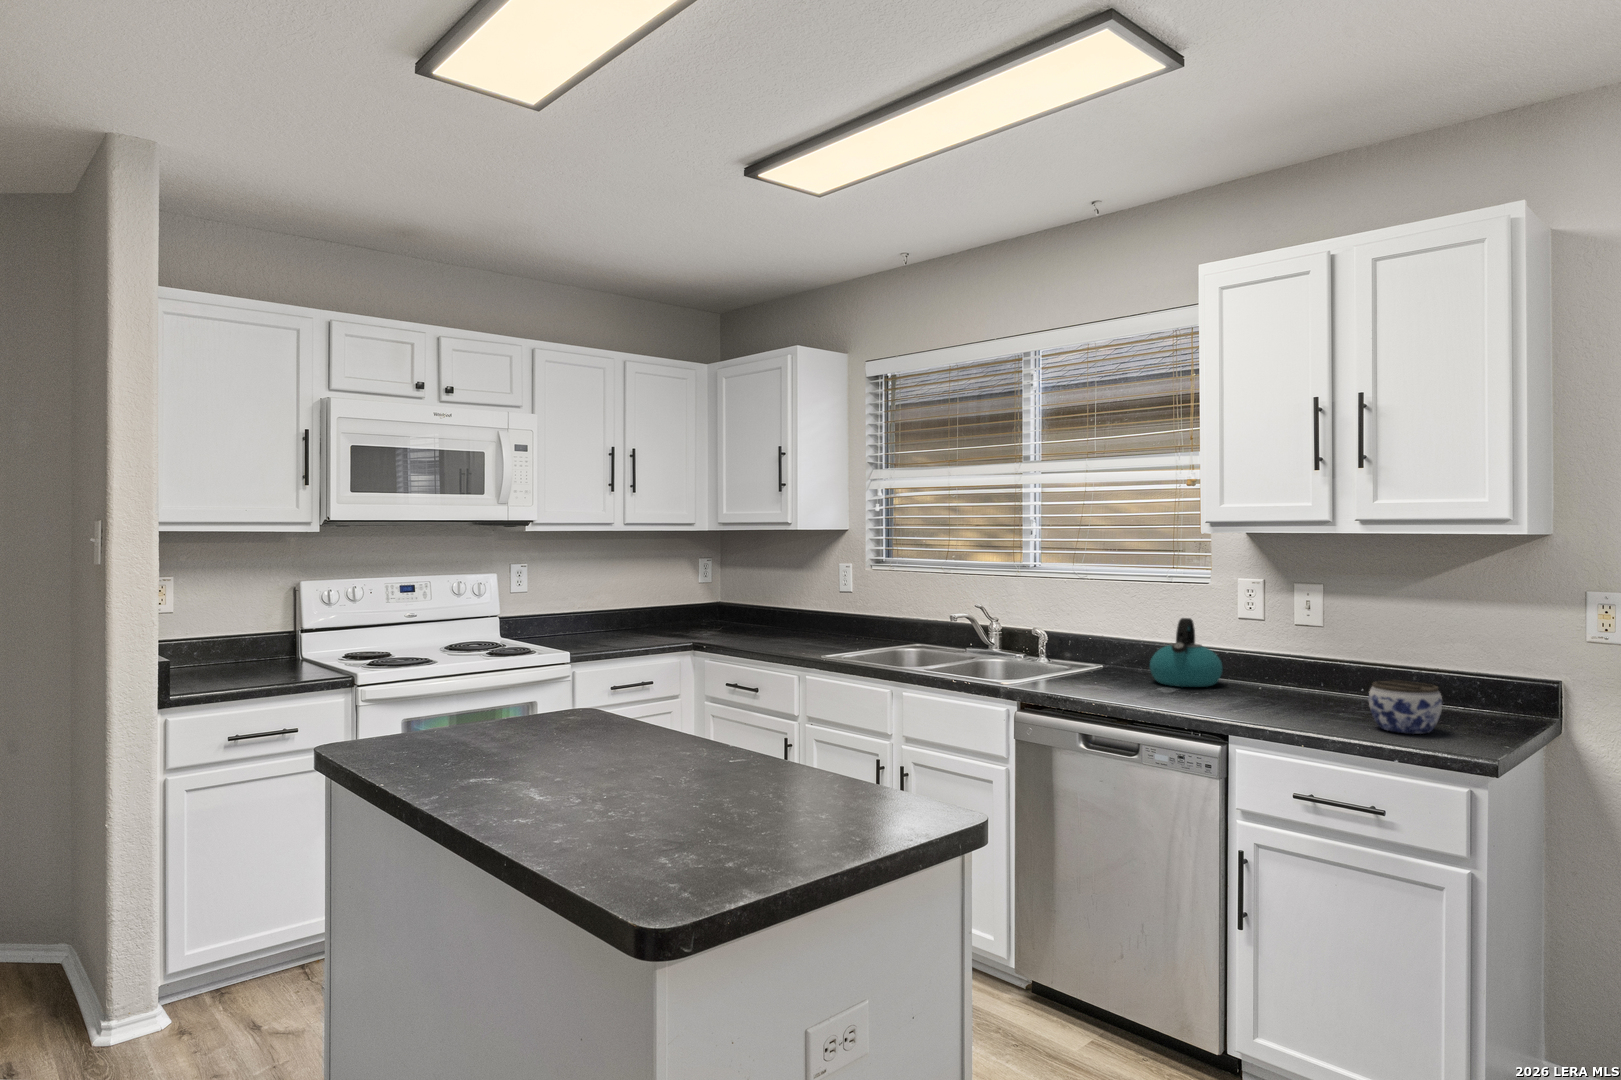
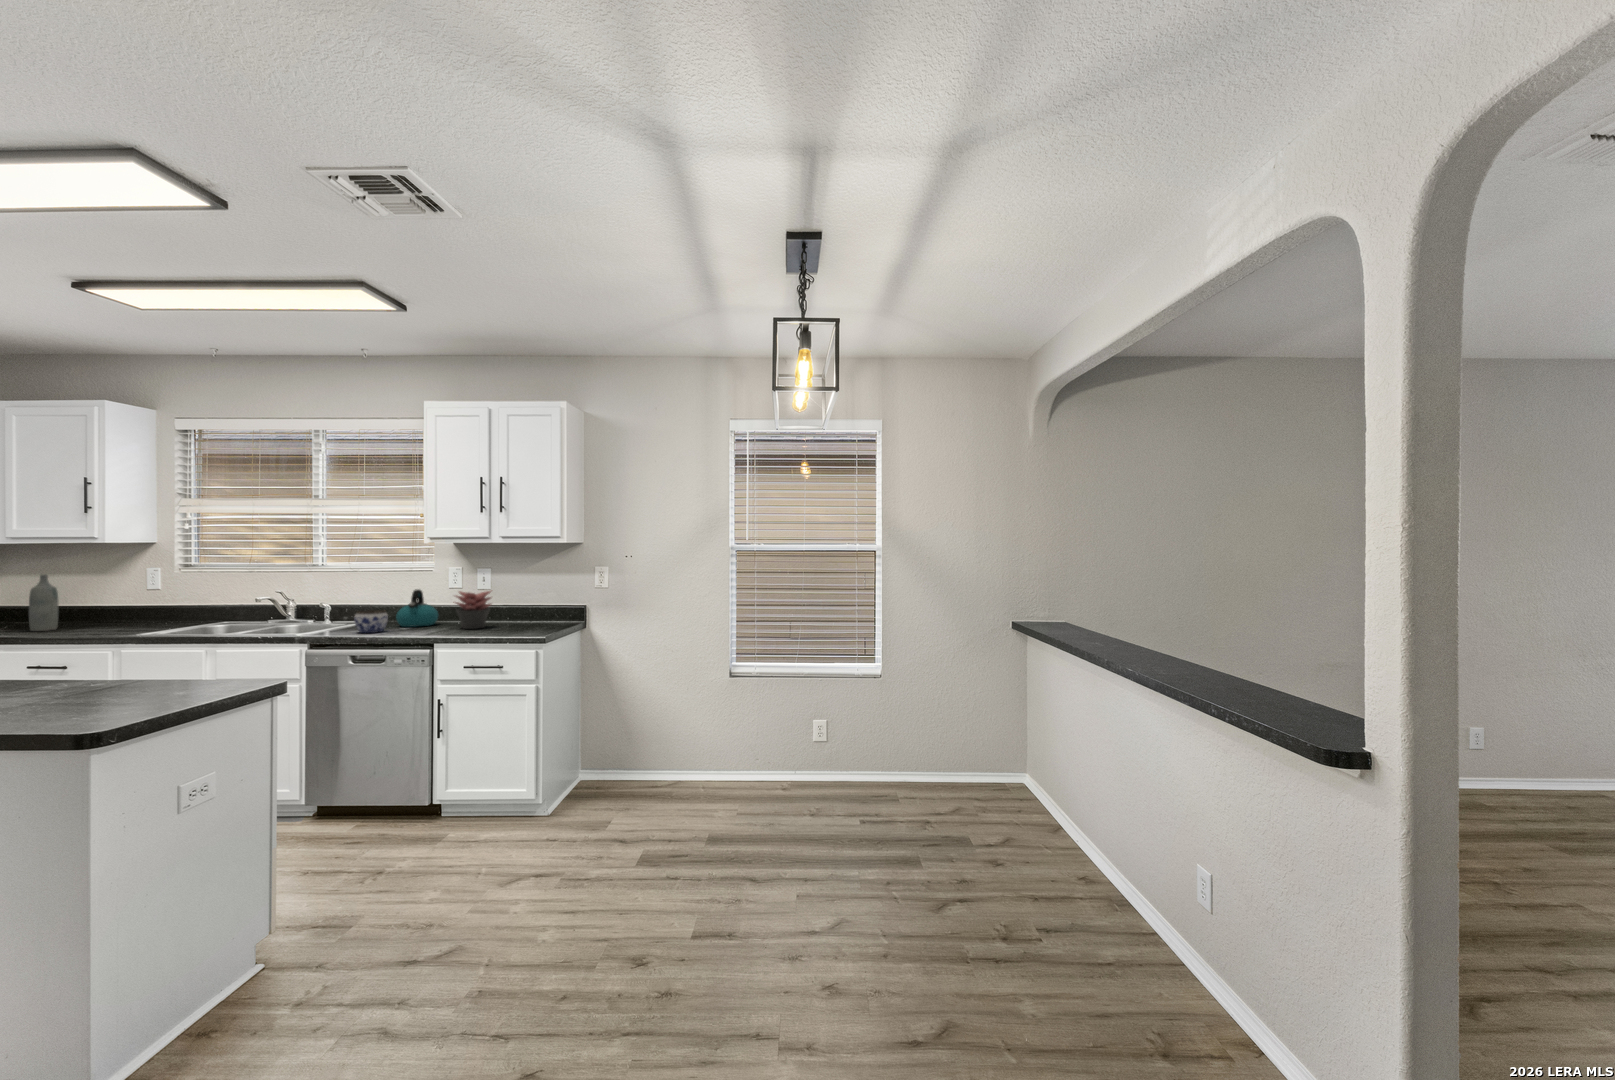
bottle: none [731,570,756,640] -> present [29,574,59,631]
succulent plant: none [1257,628,1336,708] -> present [455,591,491,629]
jar: present [1369,680,1442,734] -> present [354,610,388,633]

